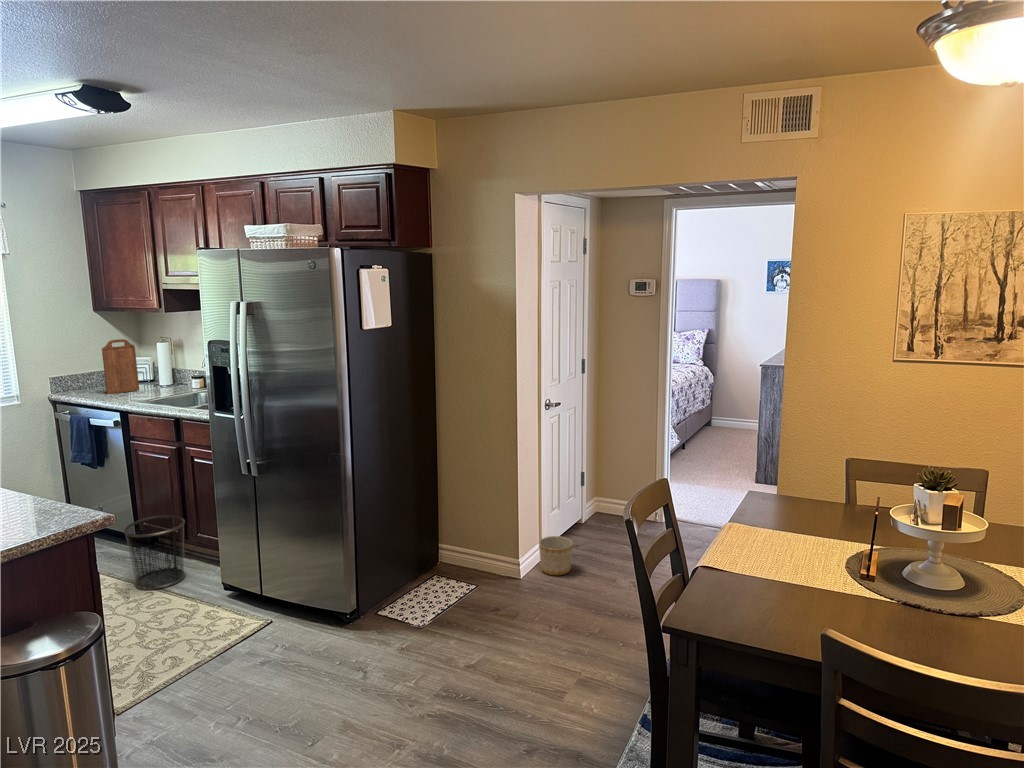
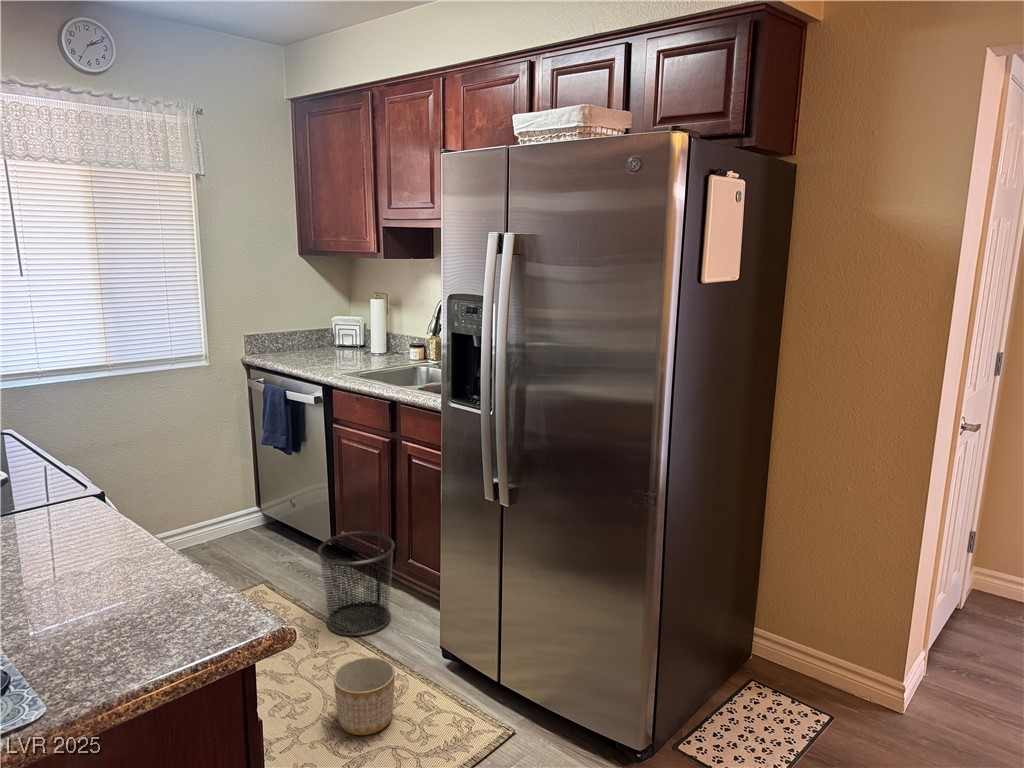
cutting board: present [102,339,139,394] -> none [306,291,346,361]
planter: present [539,536,573,575] -> present [333,657,395,735]

